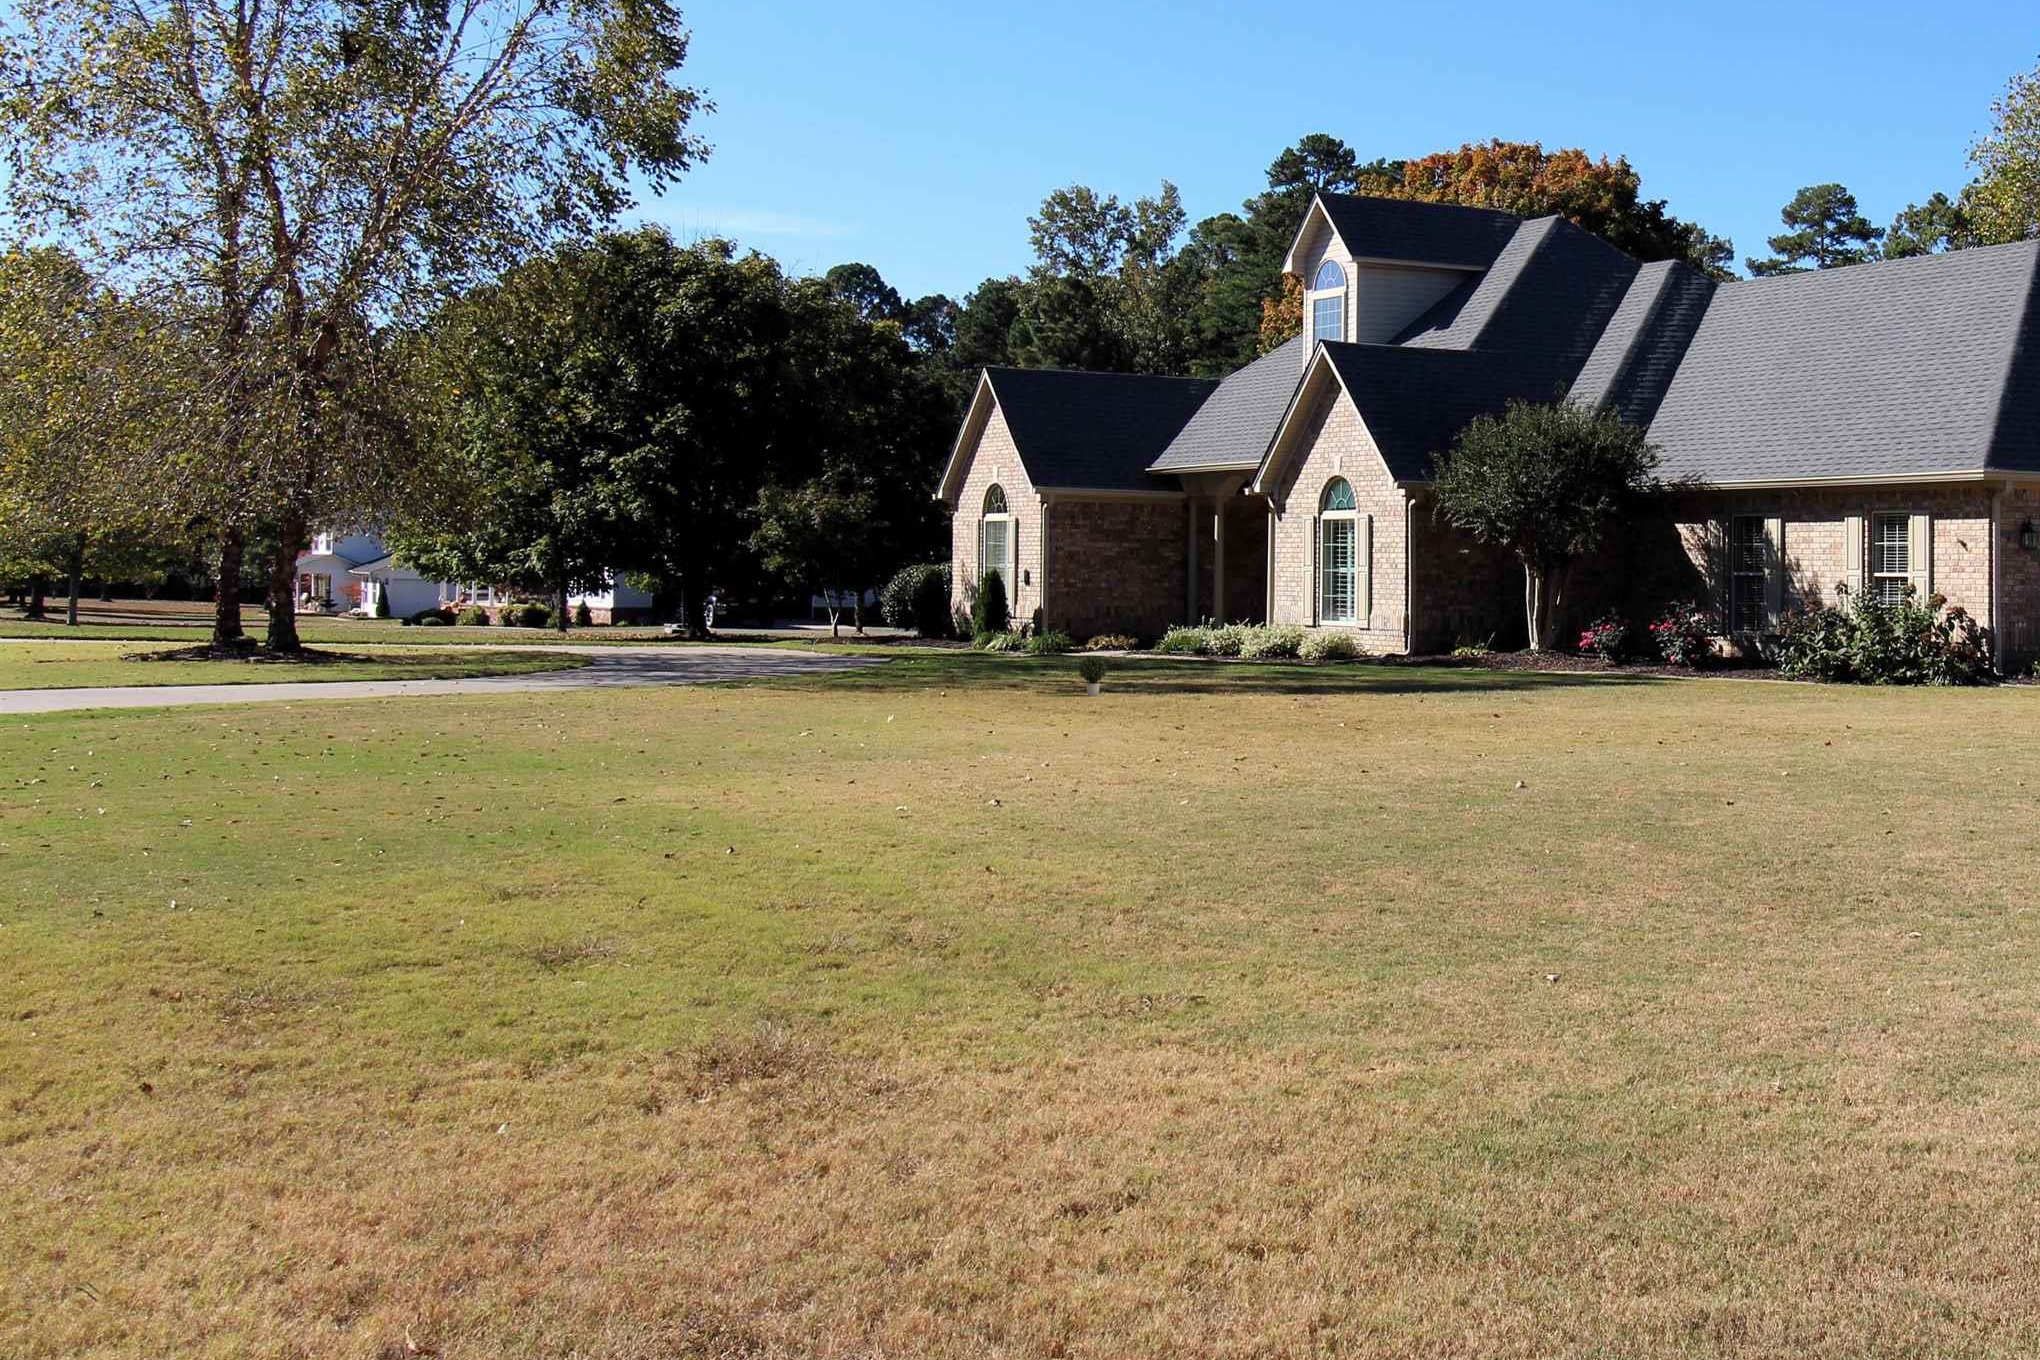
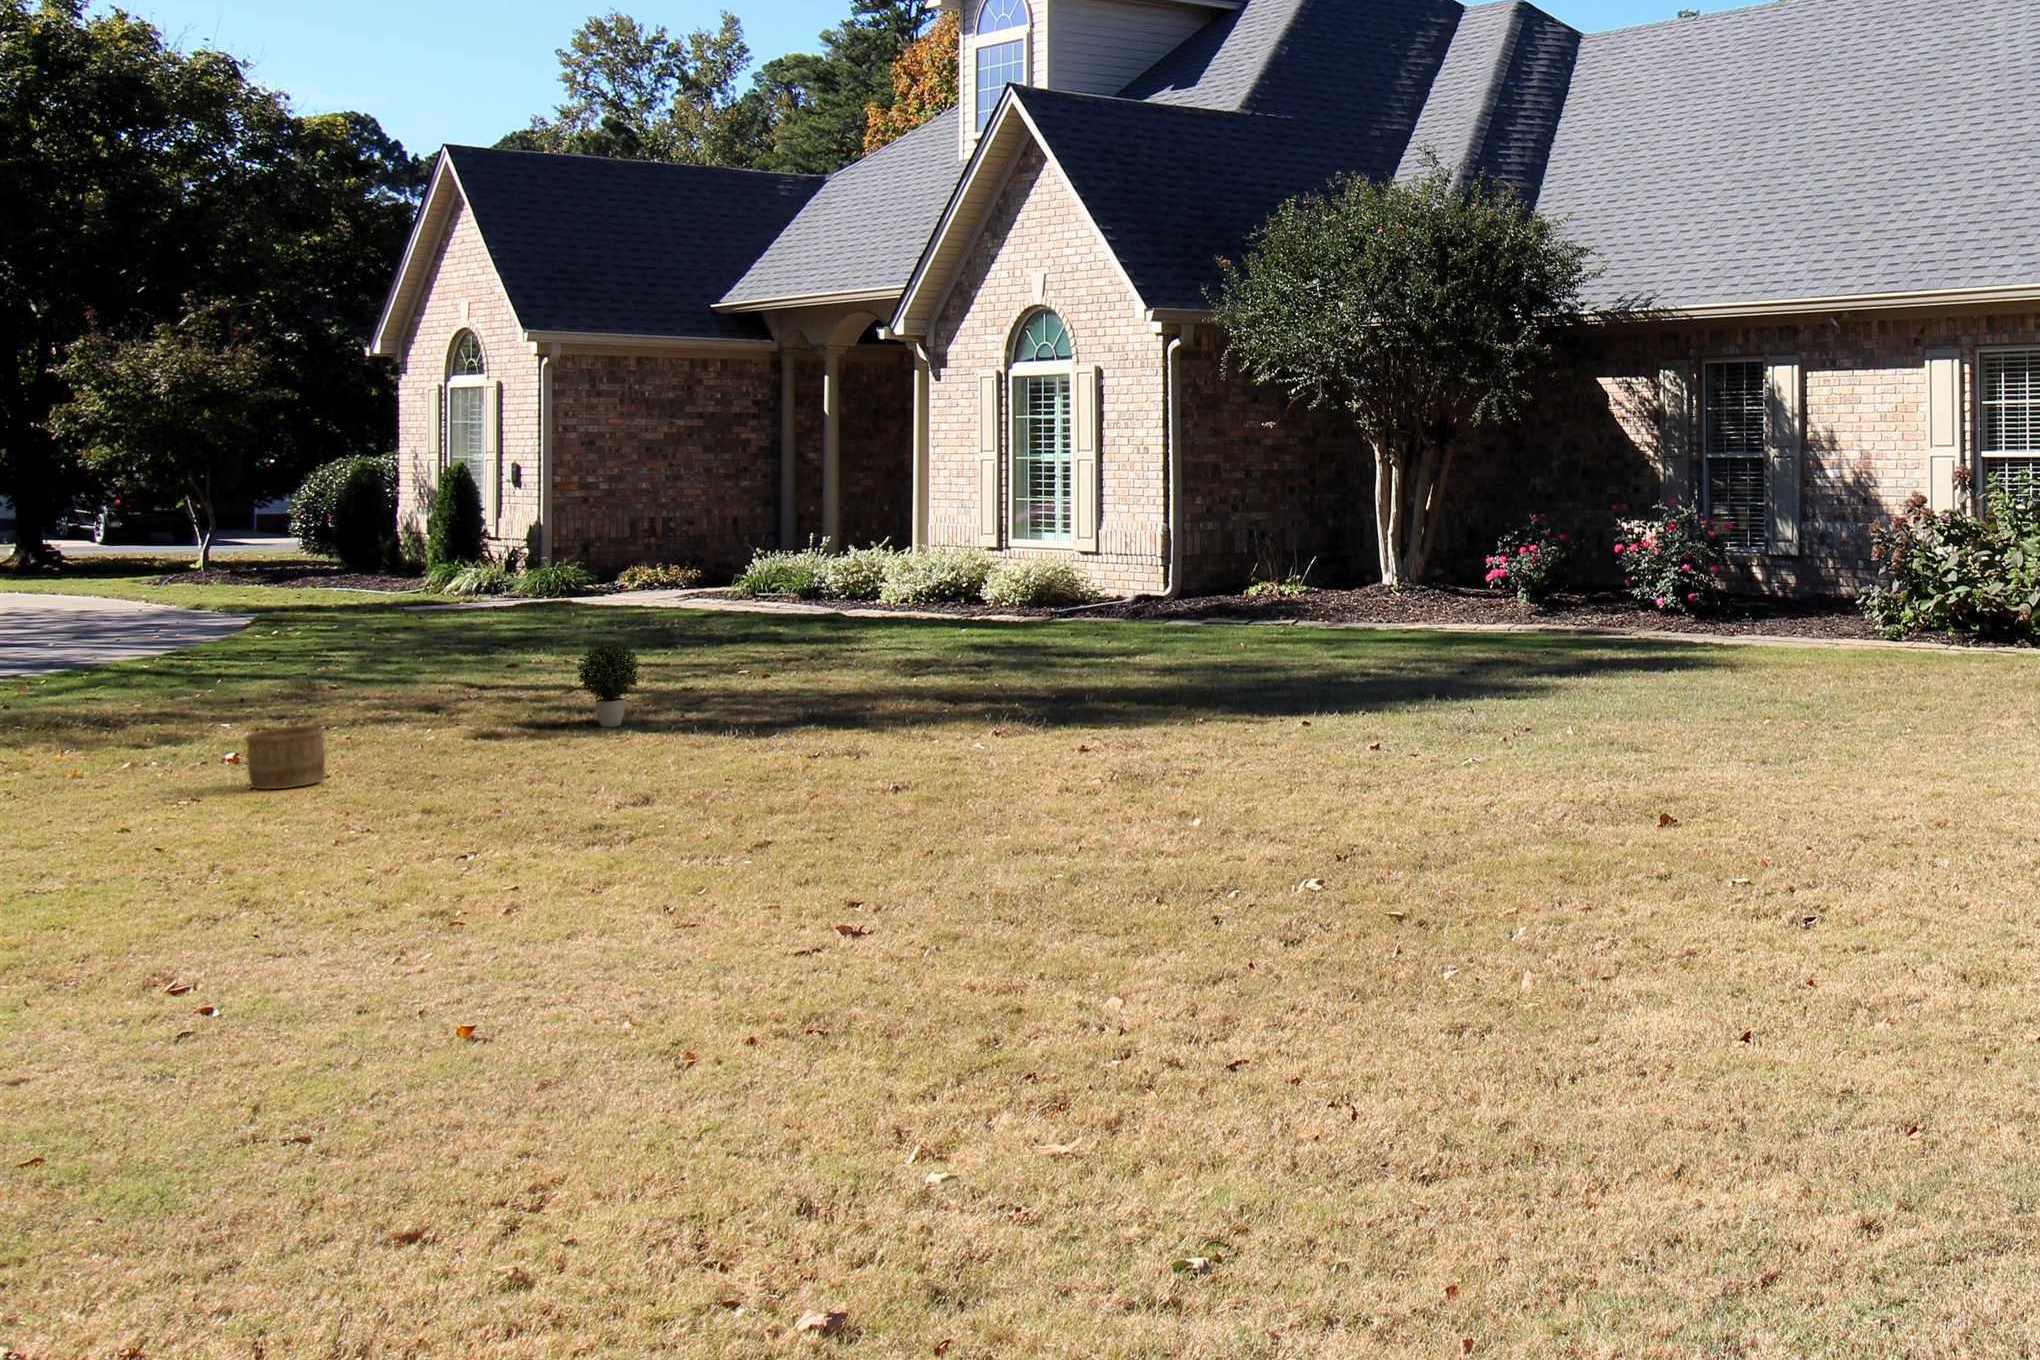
wooden bucket: none [945,682,977,708] -> present [245,725,325,789]

